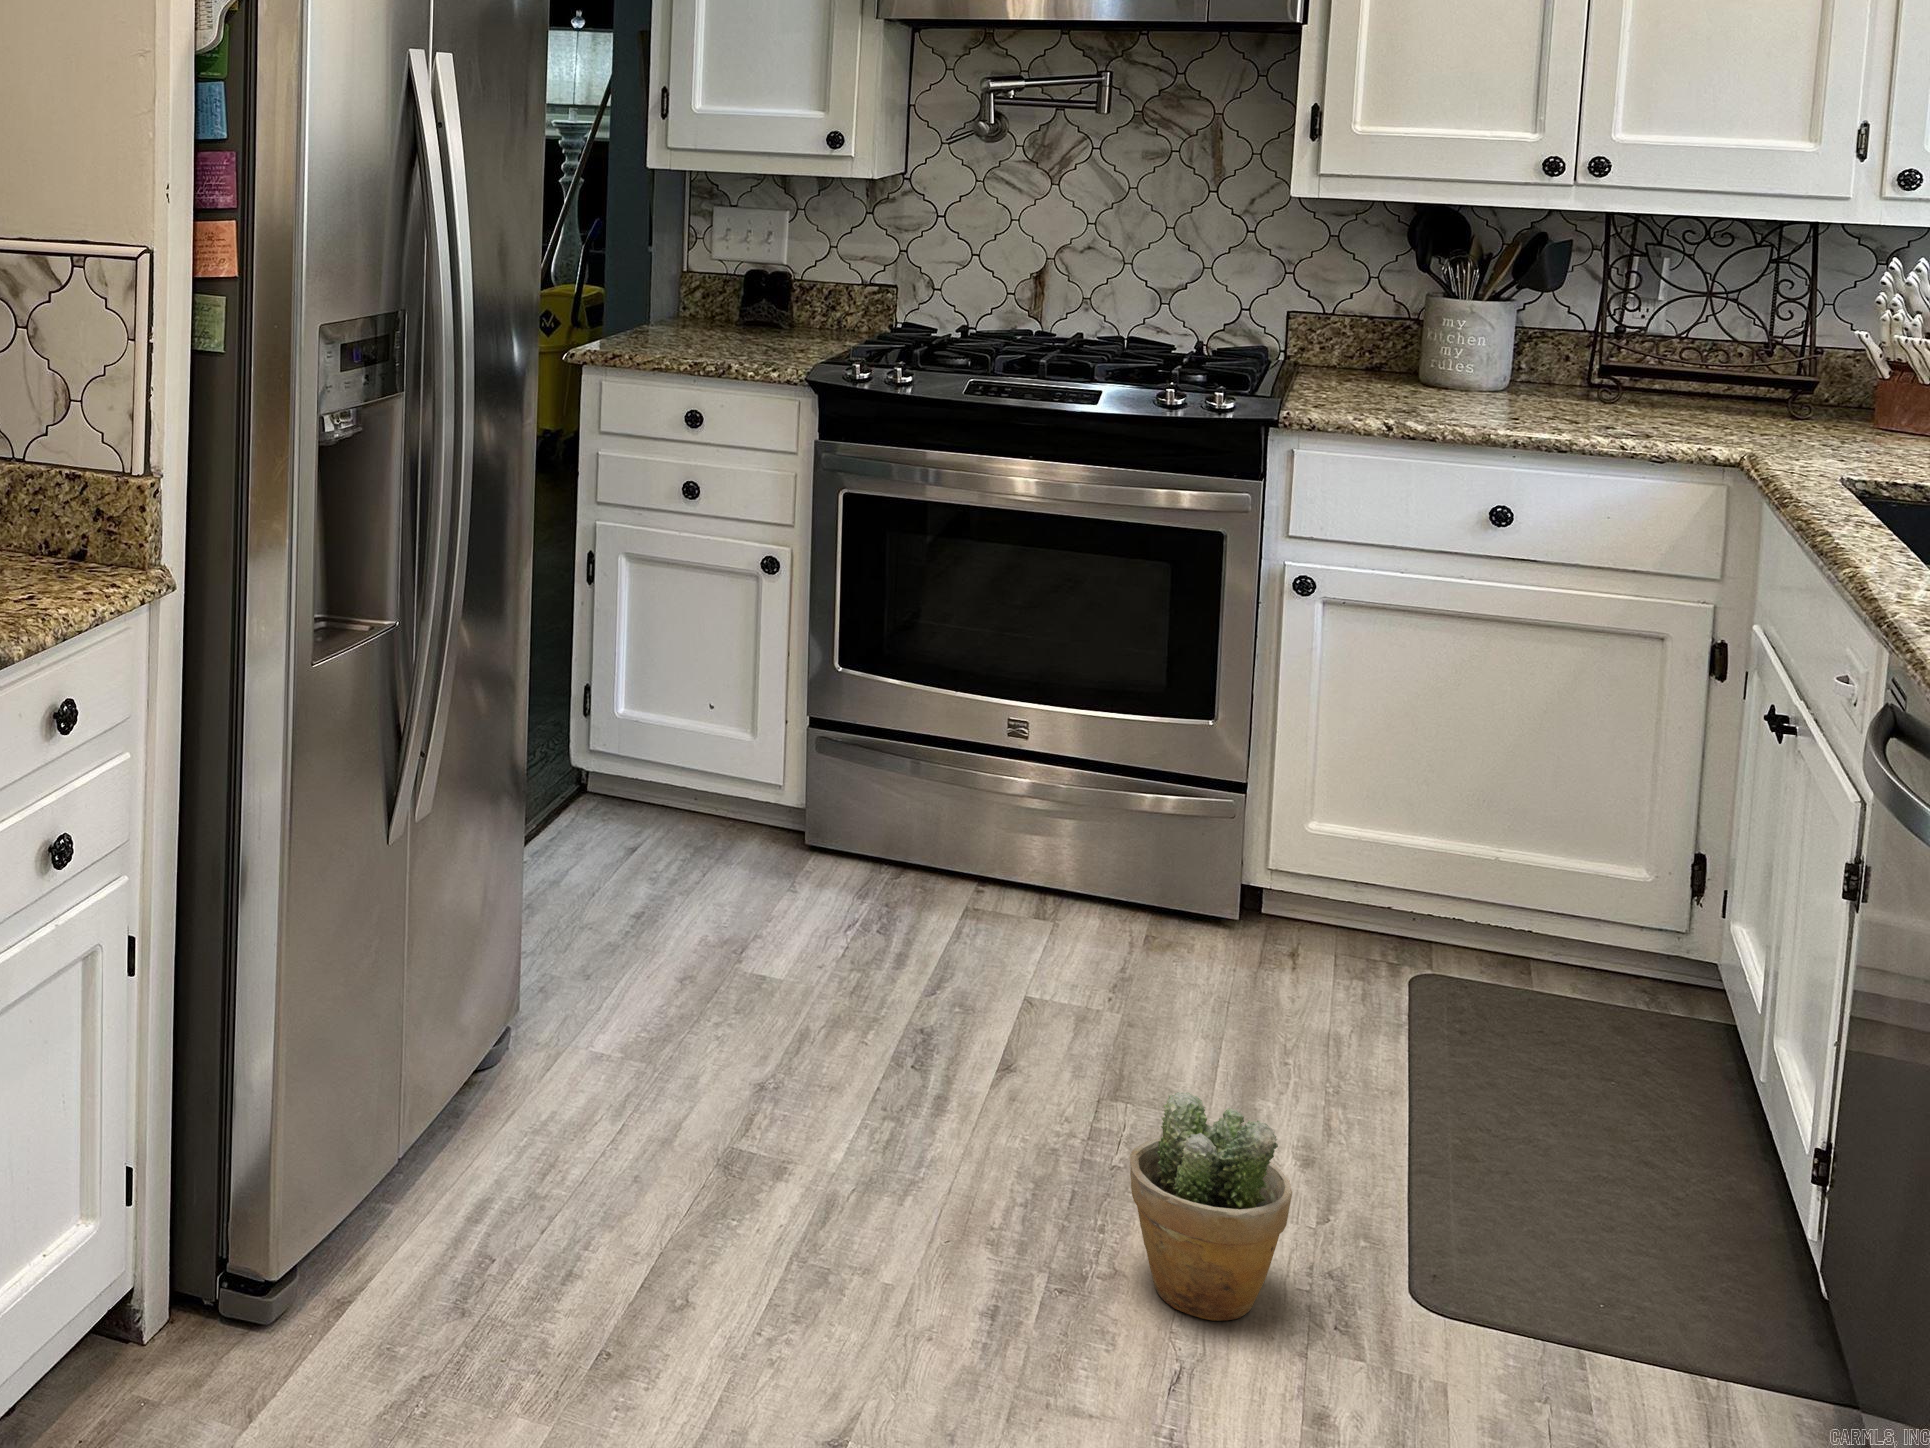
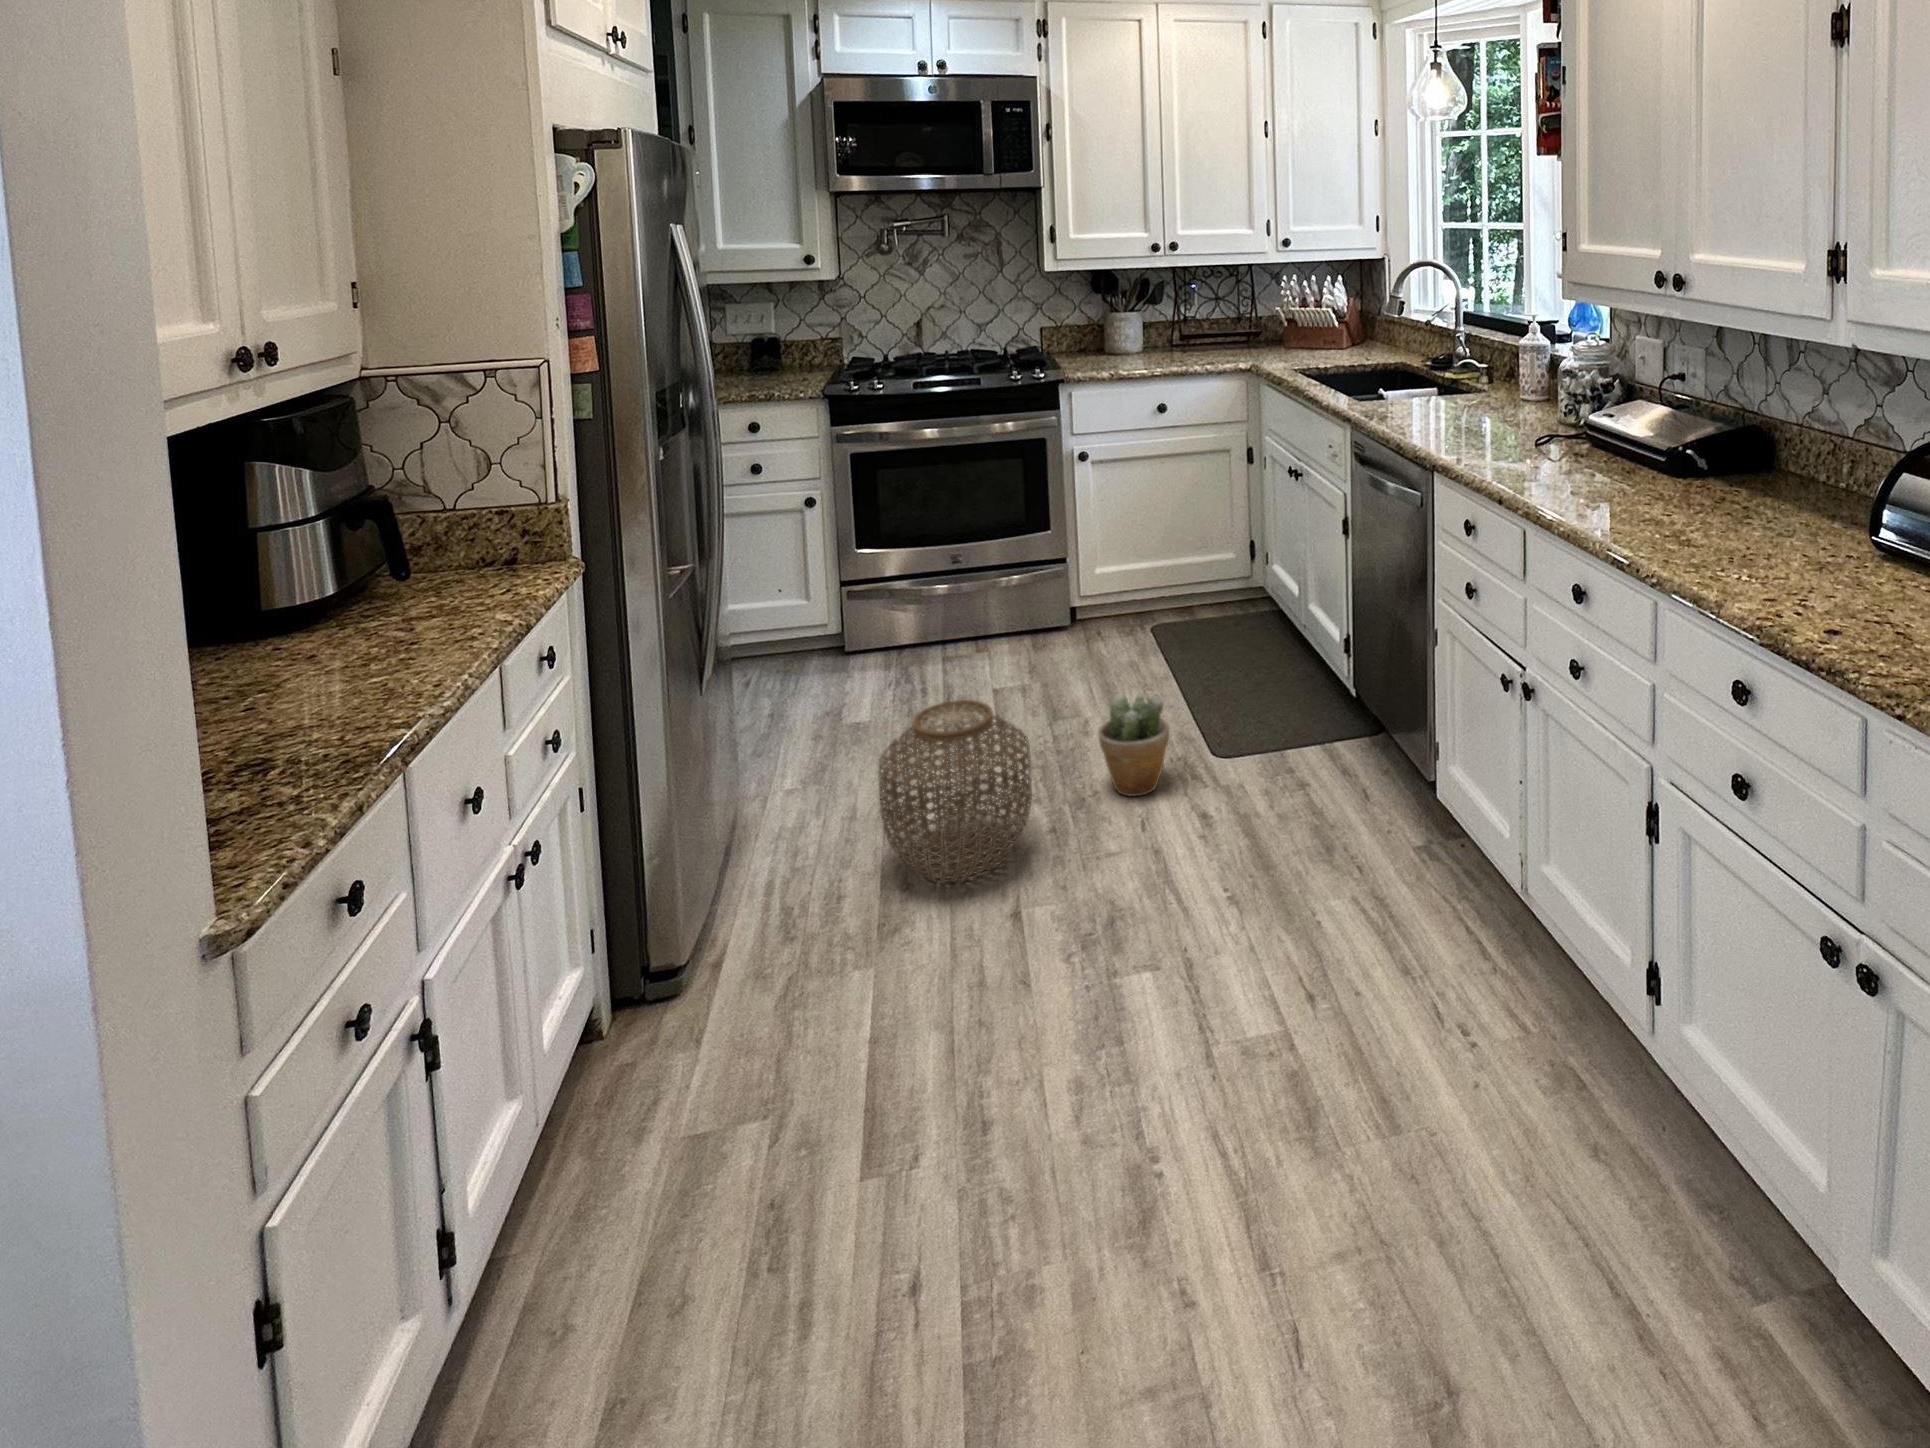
woven basket: none [654,989,945,1341] -> present [879,700,1032,882]

